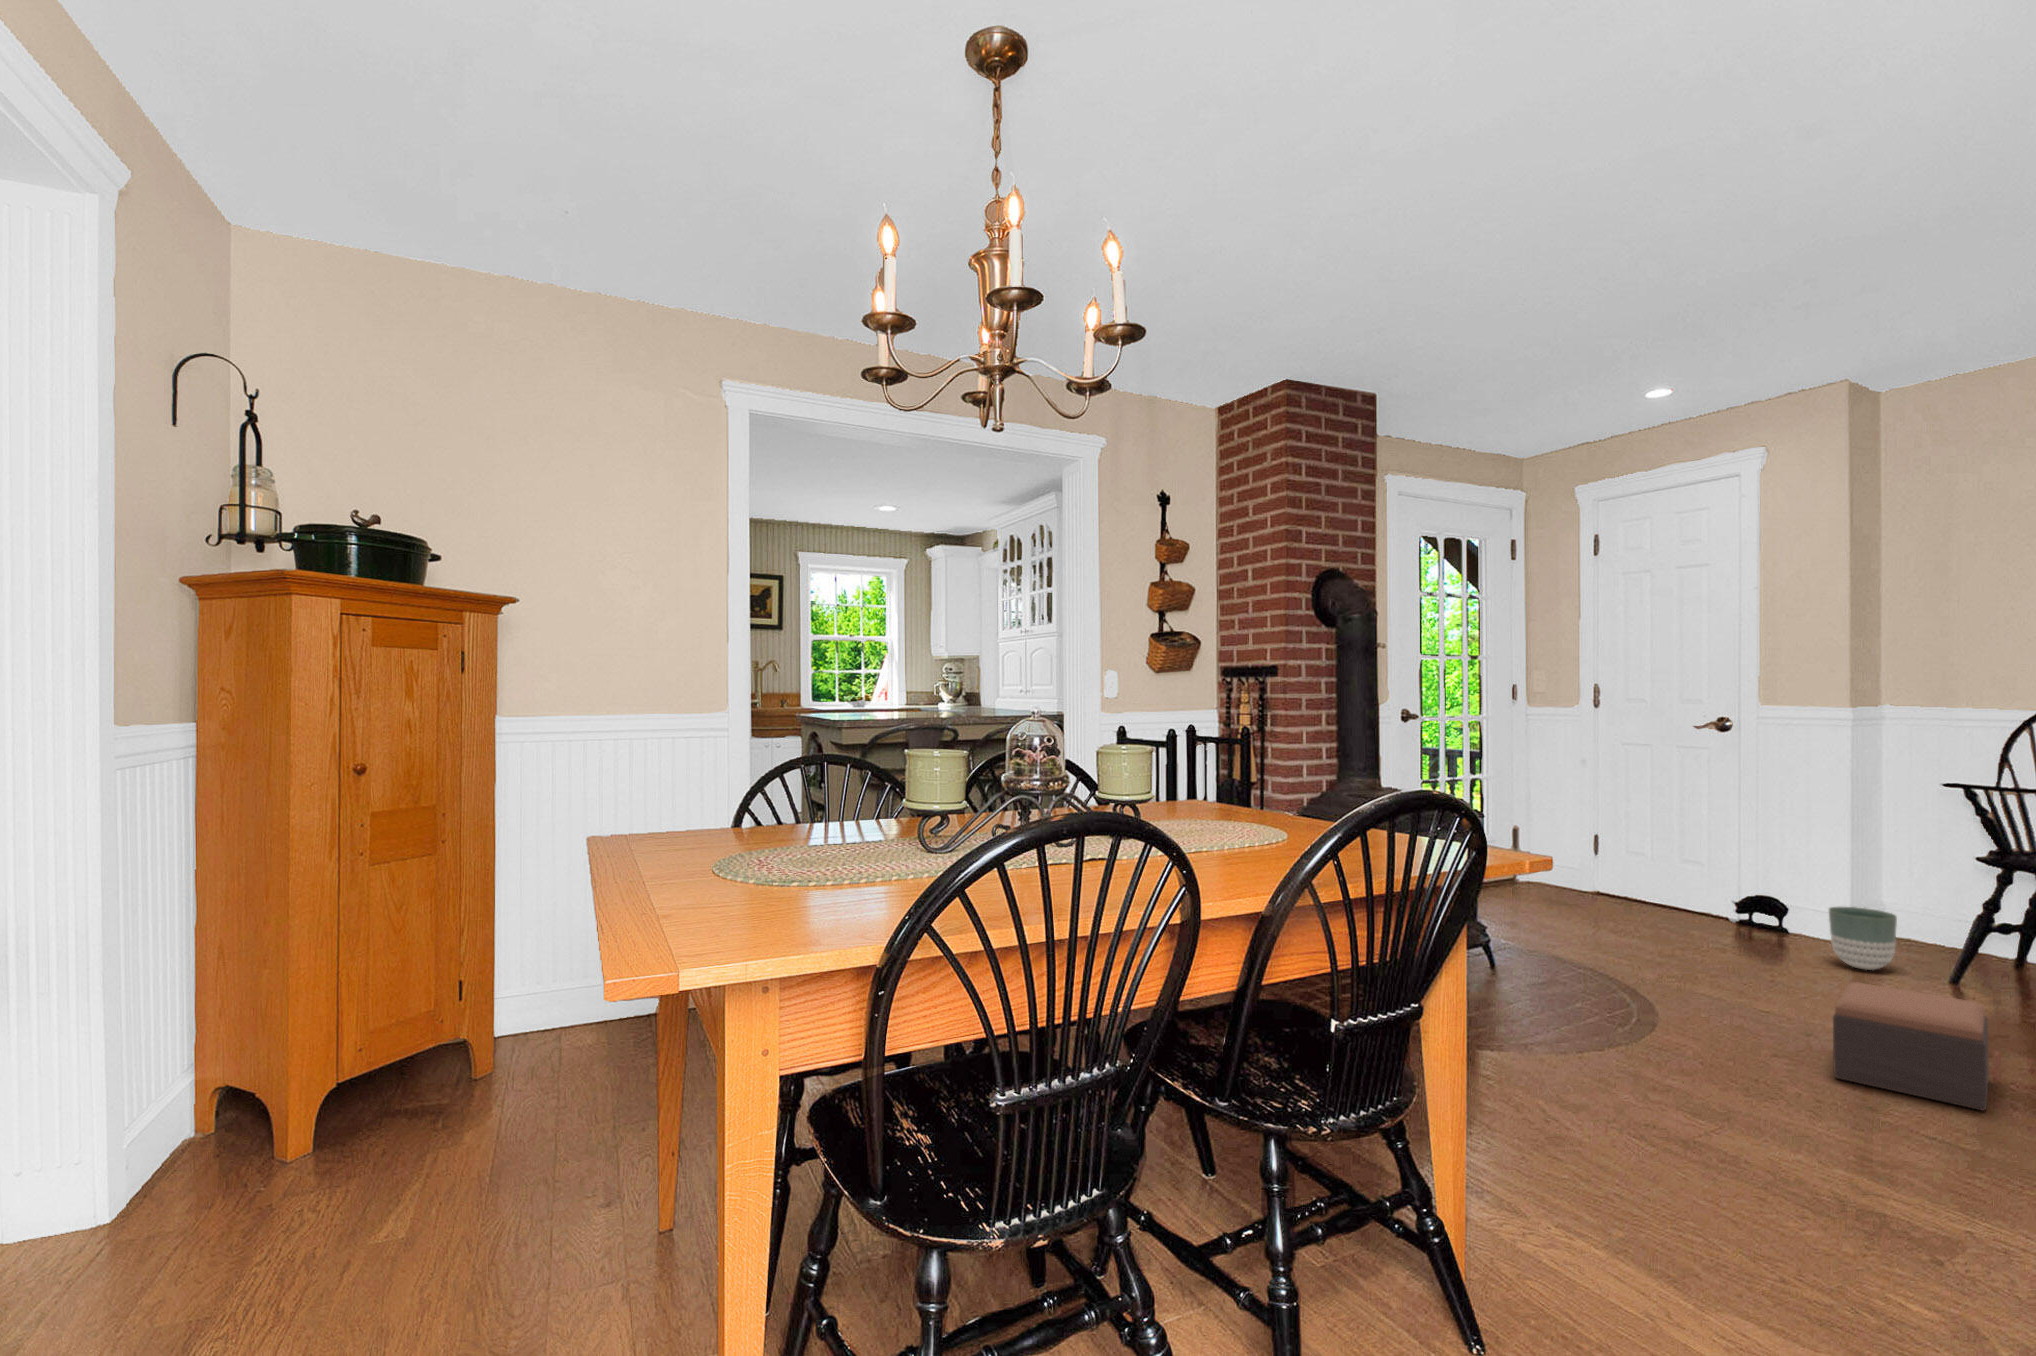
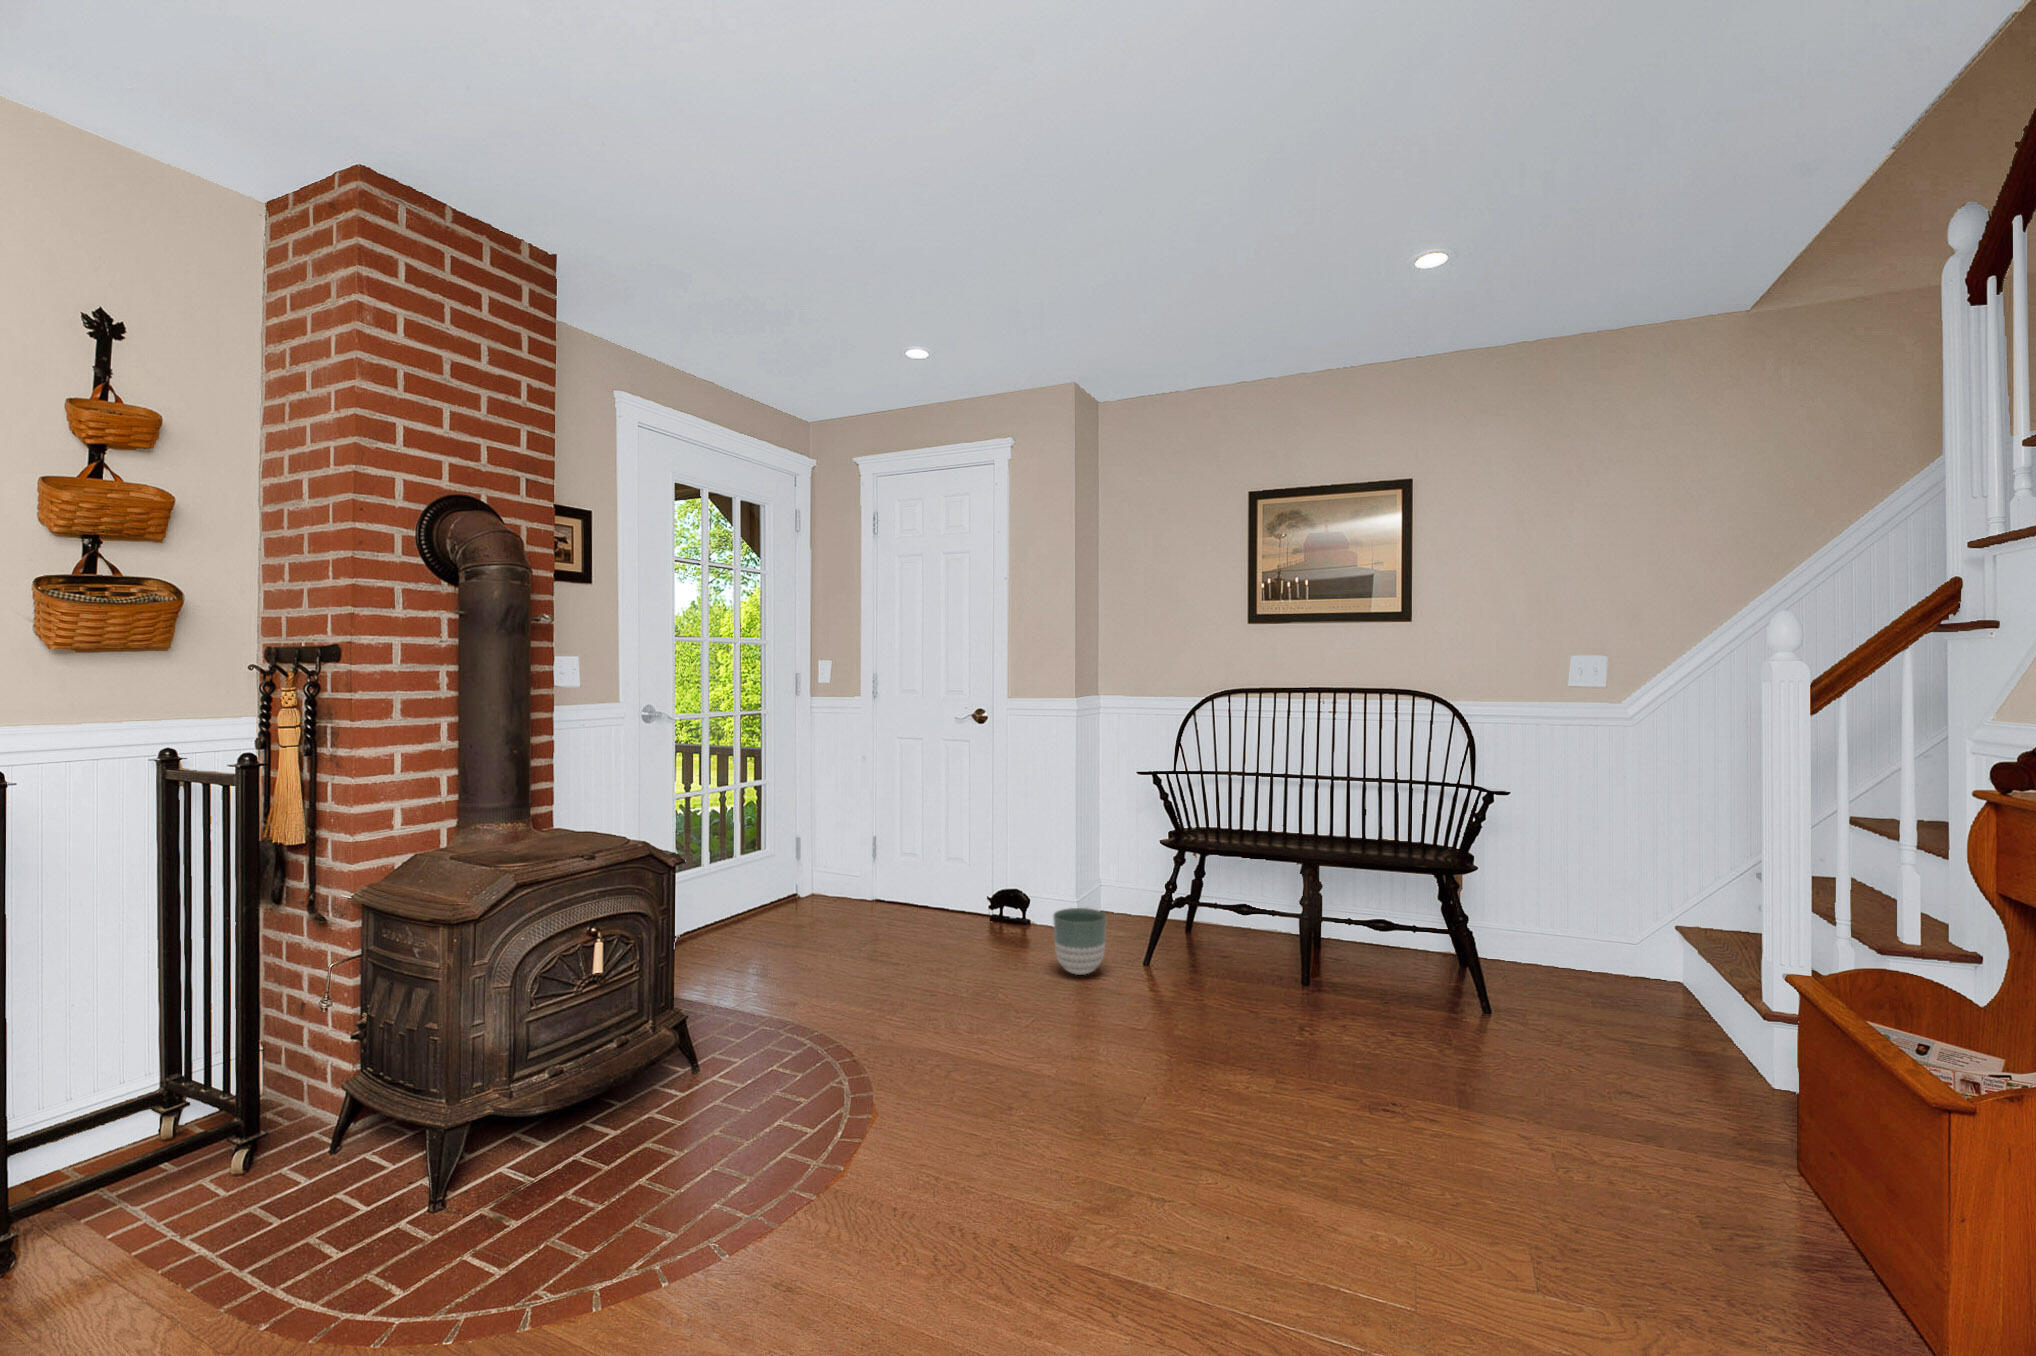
footstool: present [1833,982,1989,1110] -> none [1054,1055,1206,1235]

